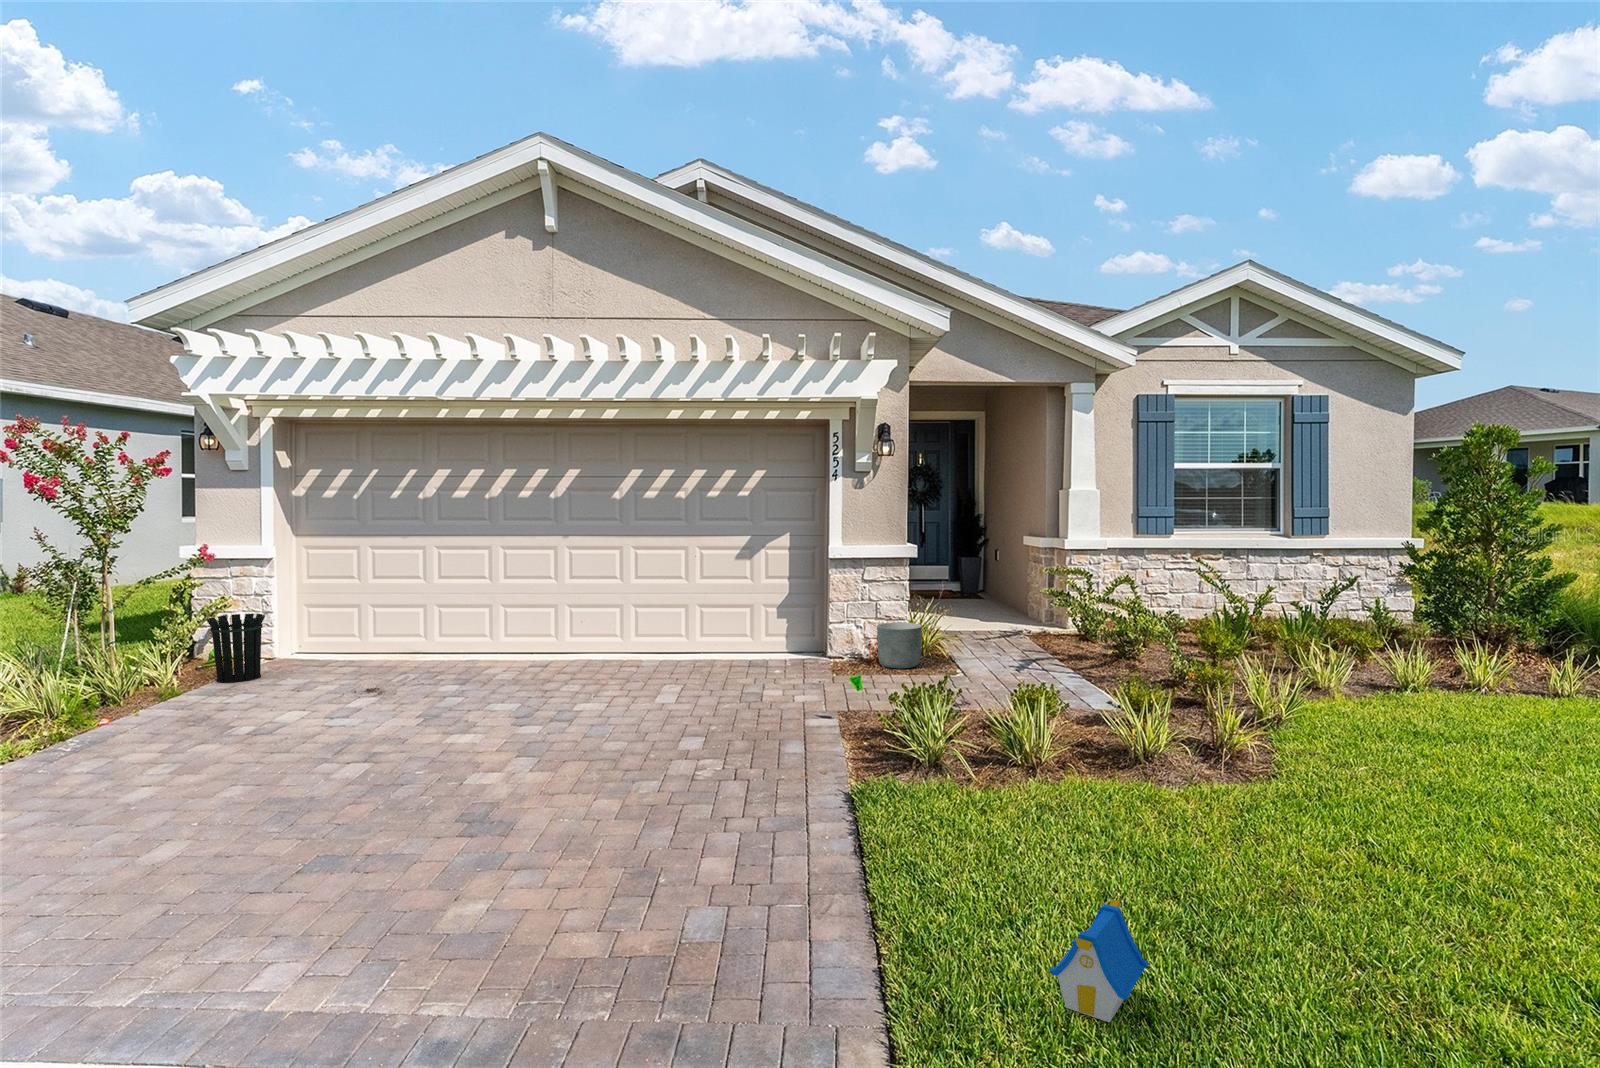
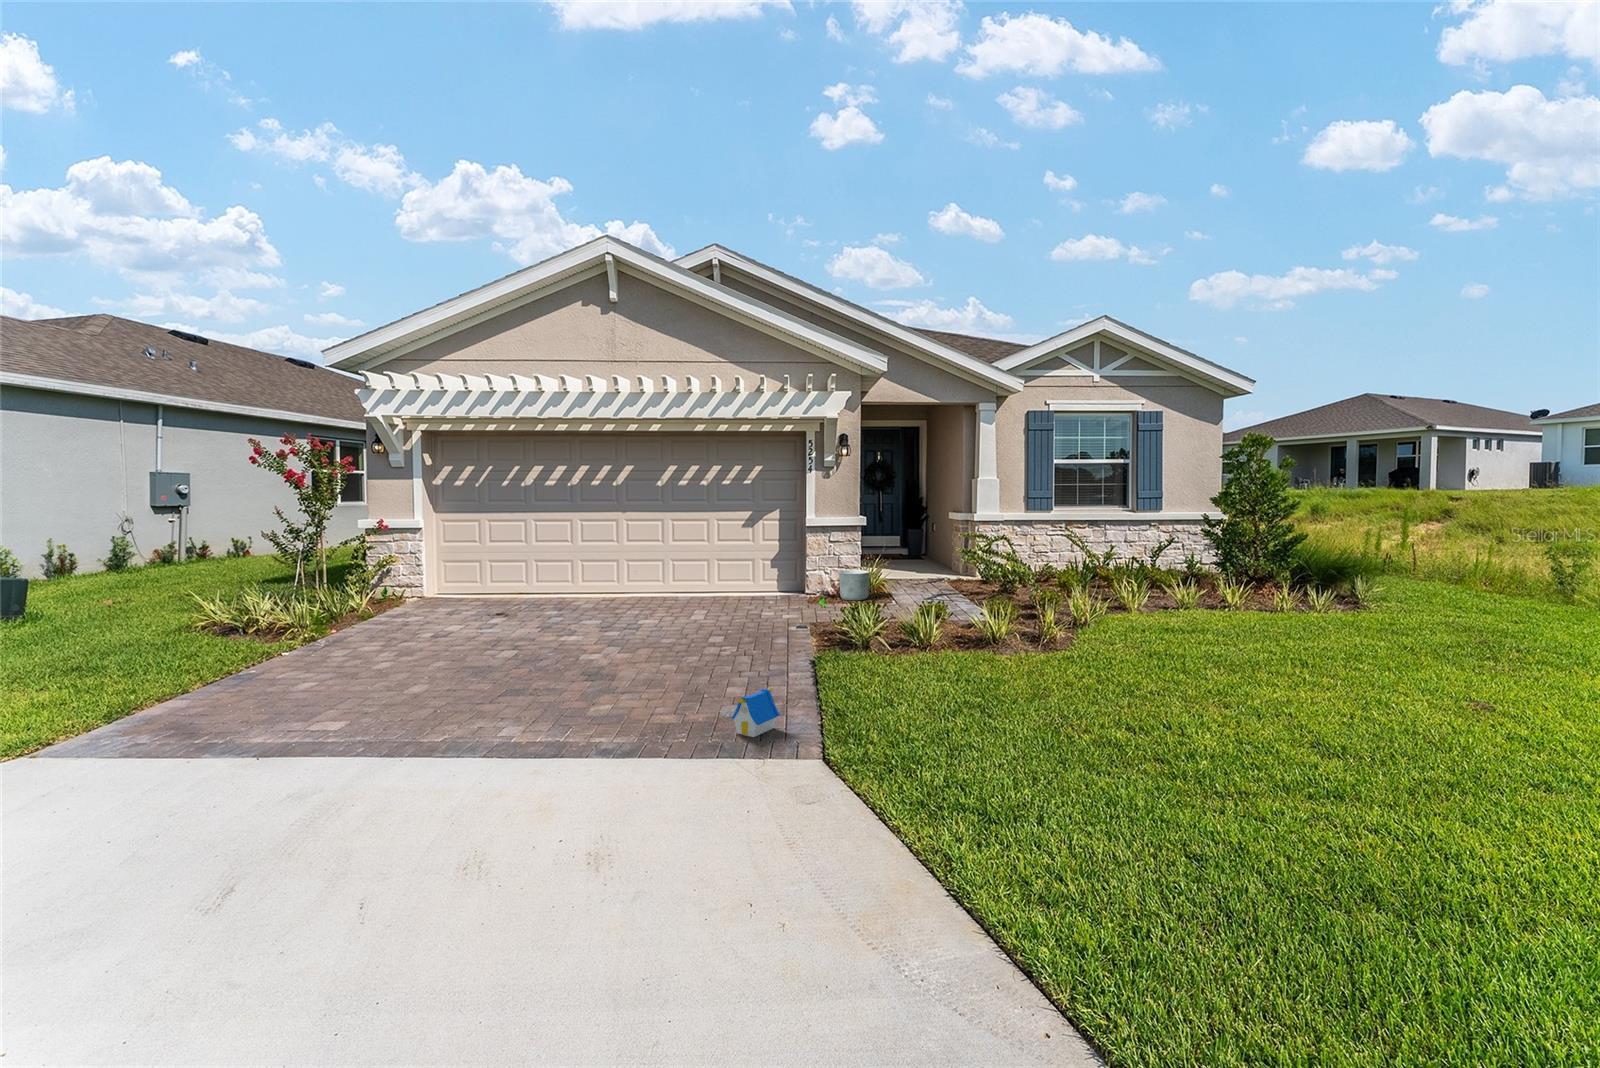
waste bin: present [207,614,265,683] -> none [381,566,419,612]
toy house: present [1049,899,1149,1022] -> present [731,687,780,737]

